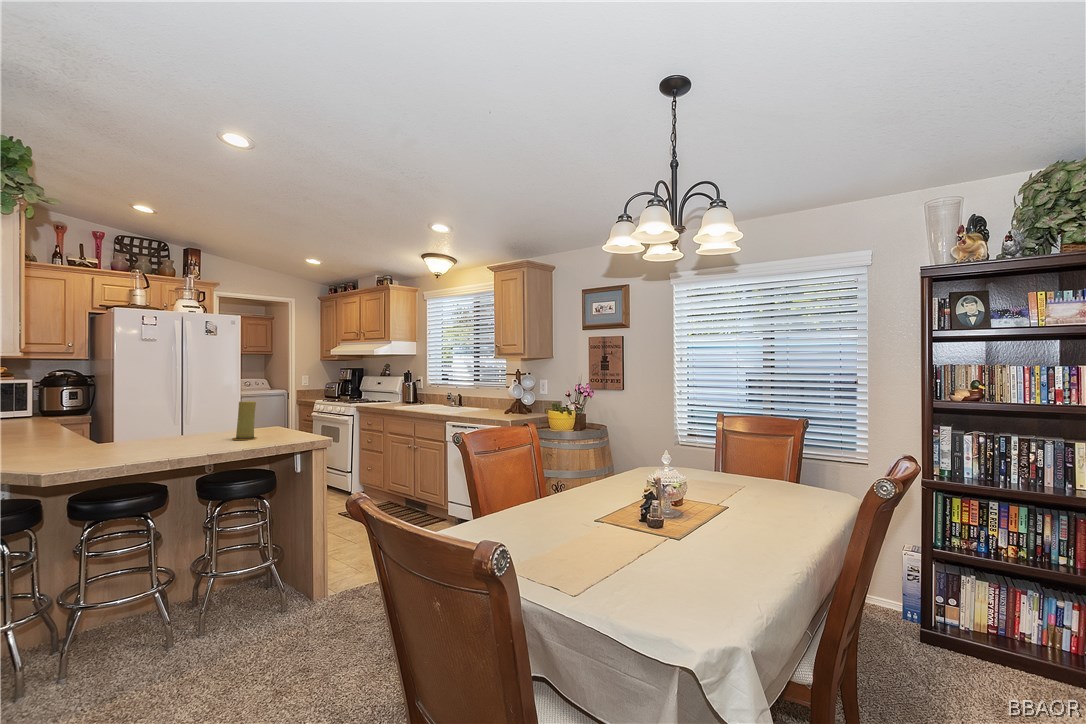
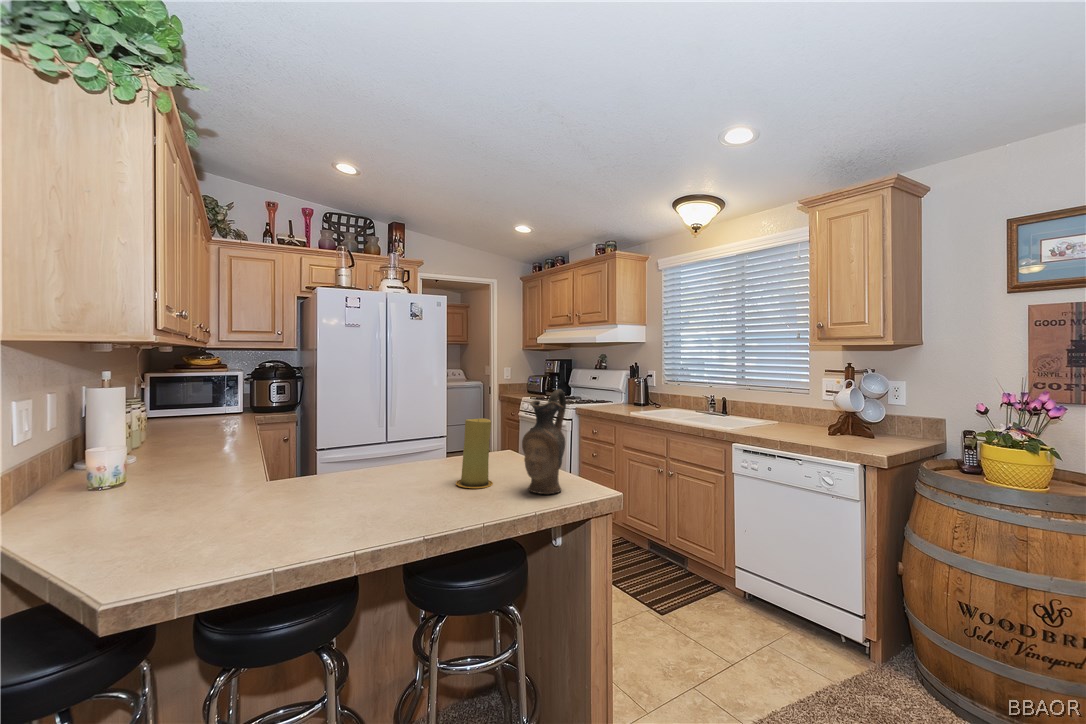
ceramic pitcher: none [273,383,303,440] -> present [522,389,566,494]

